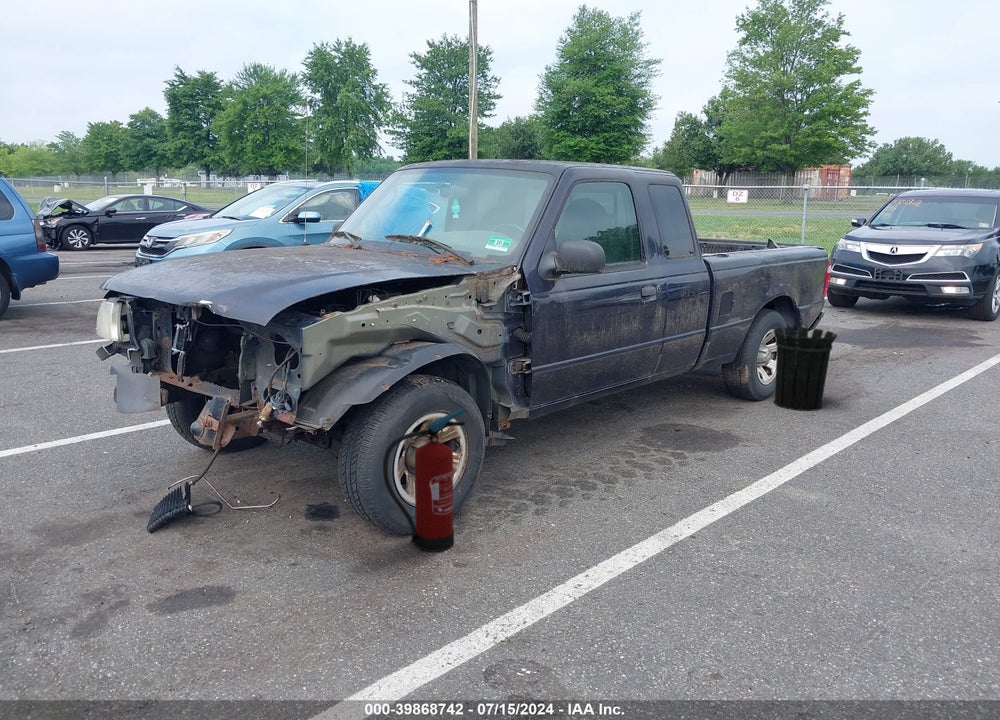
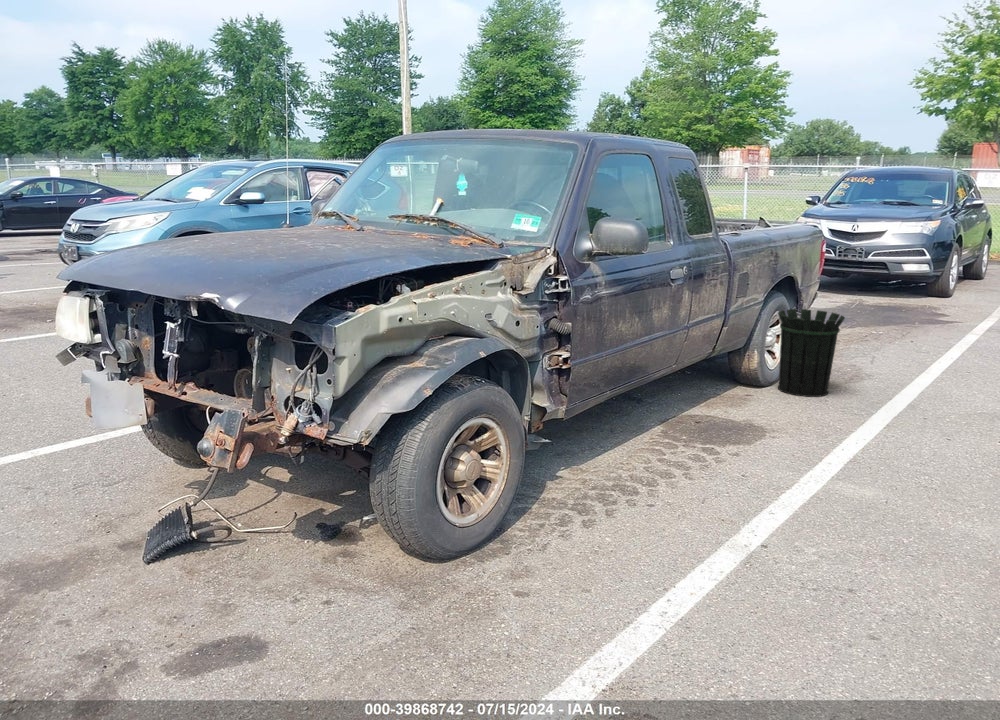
fire extinguisher: present [383,408,465,552] -> none [431,412,515,578]

